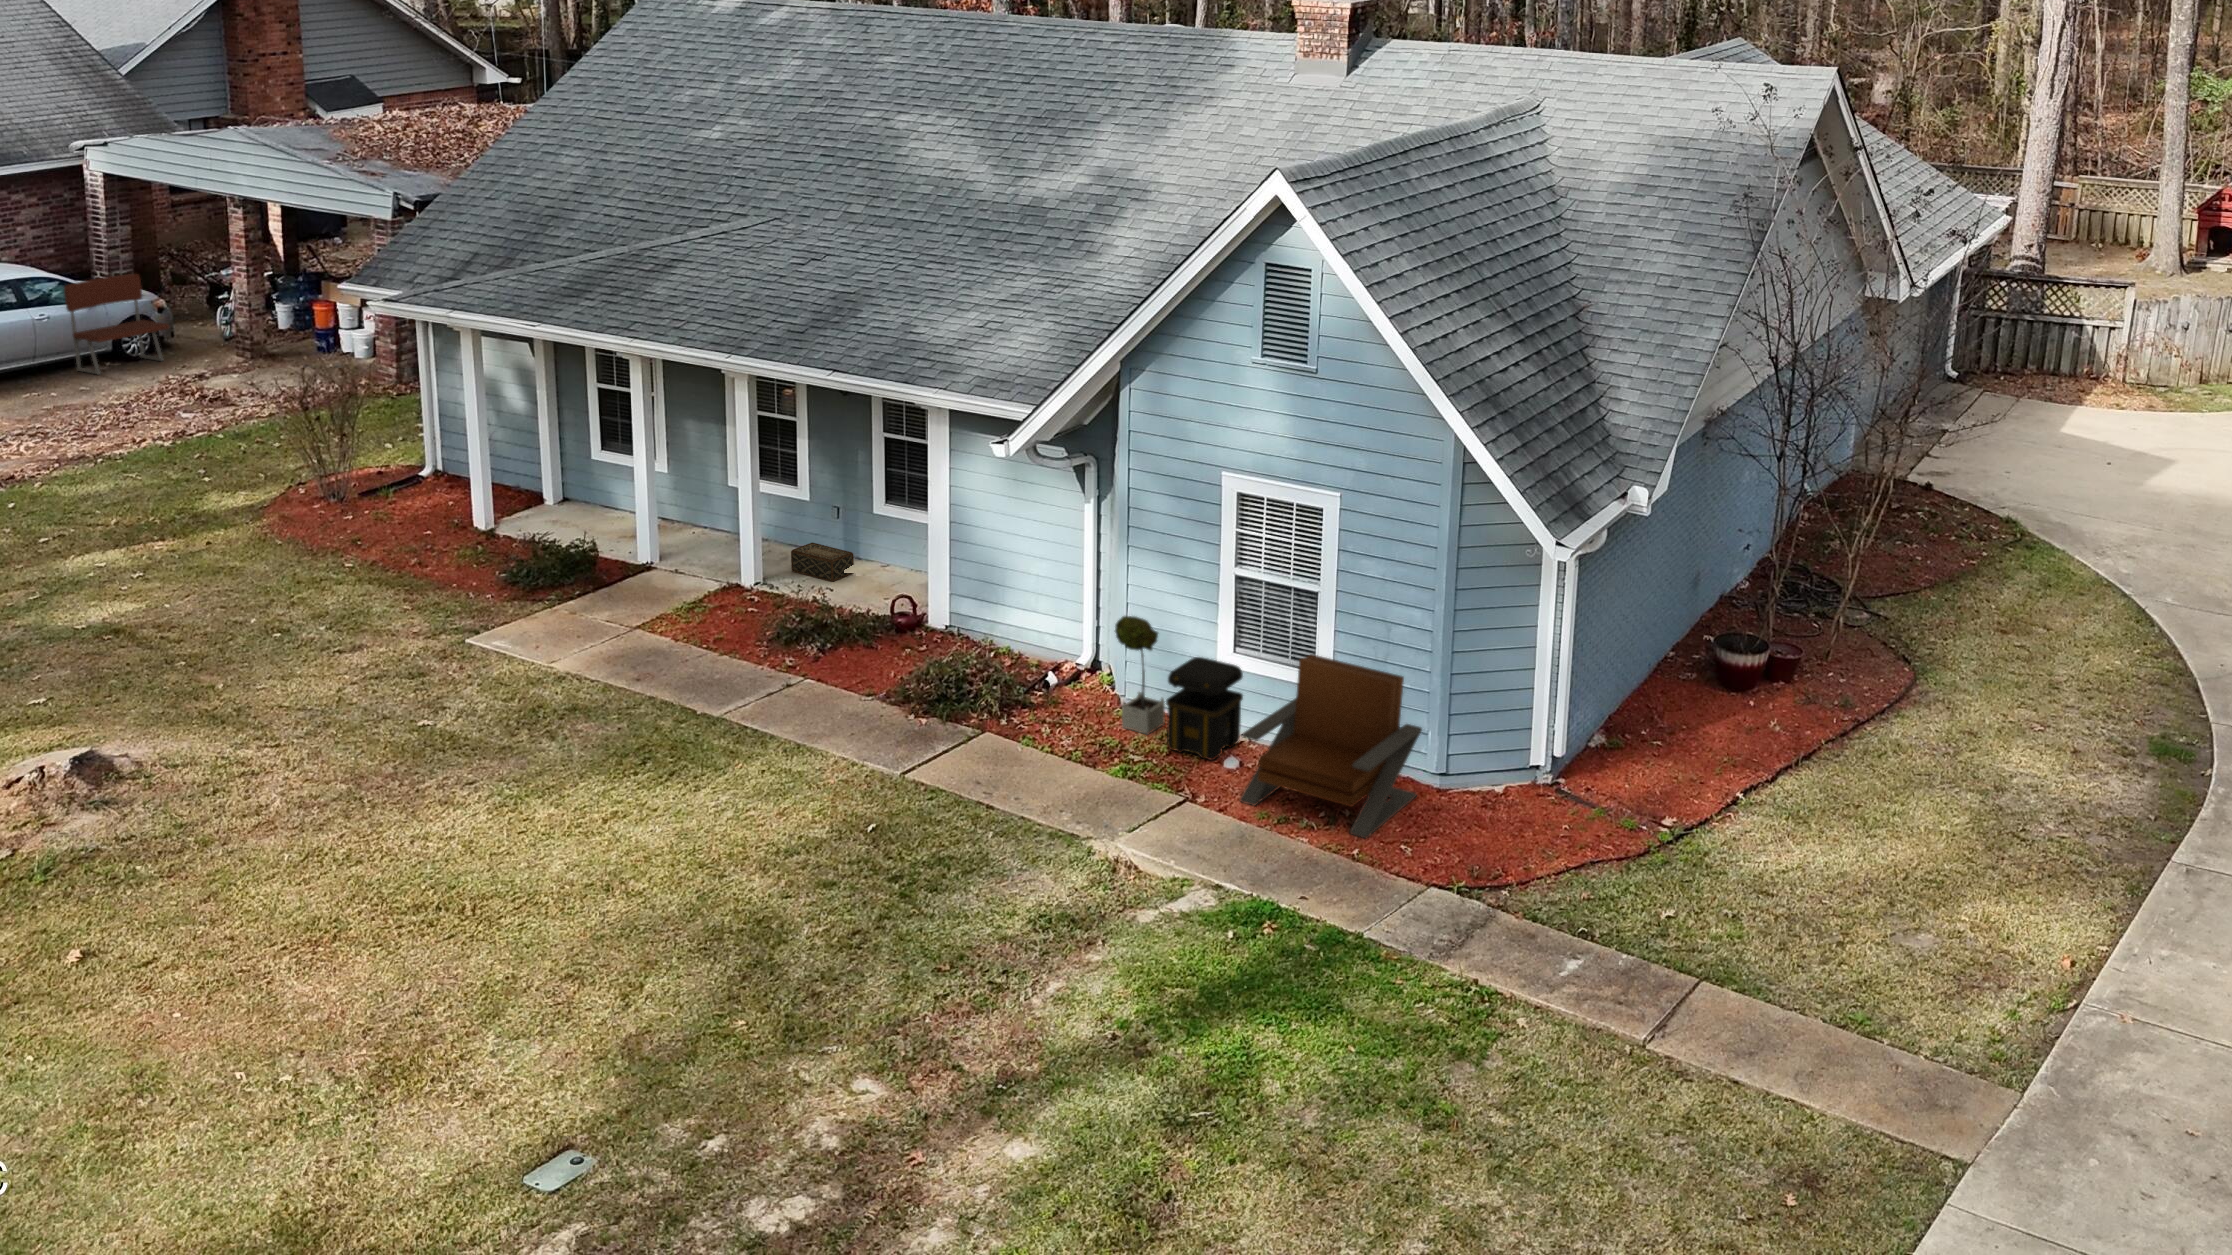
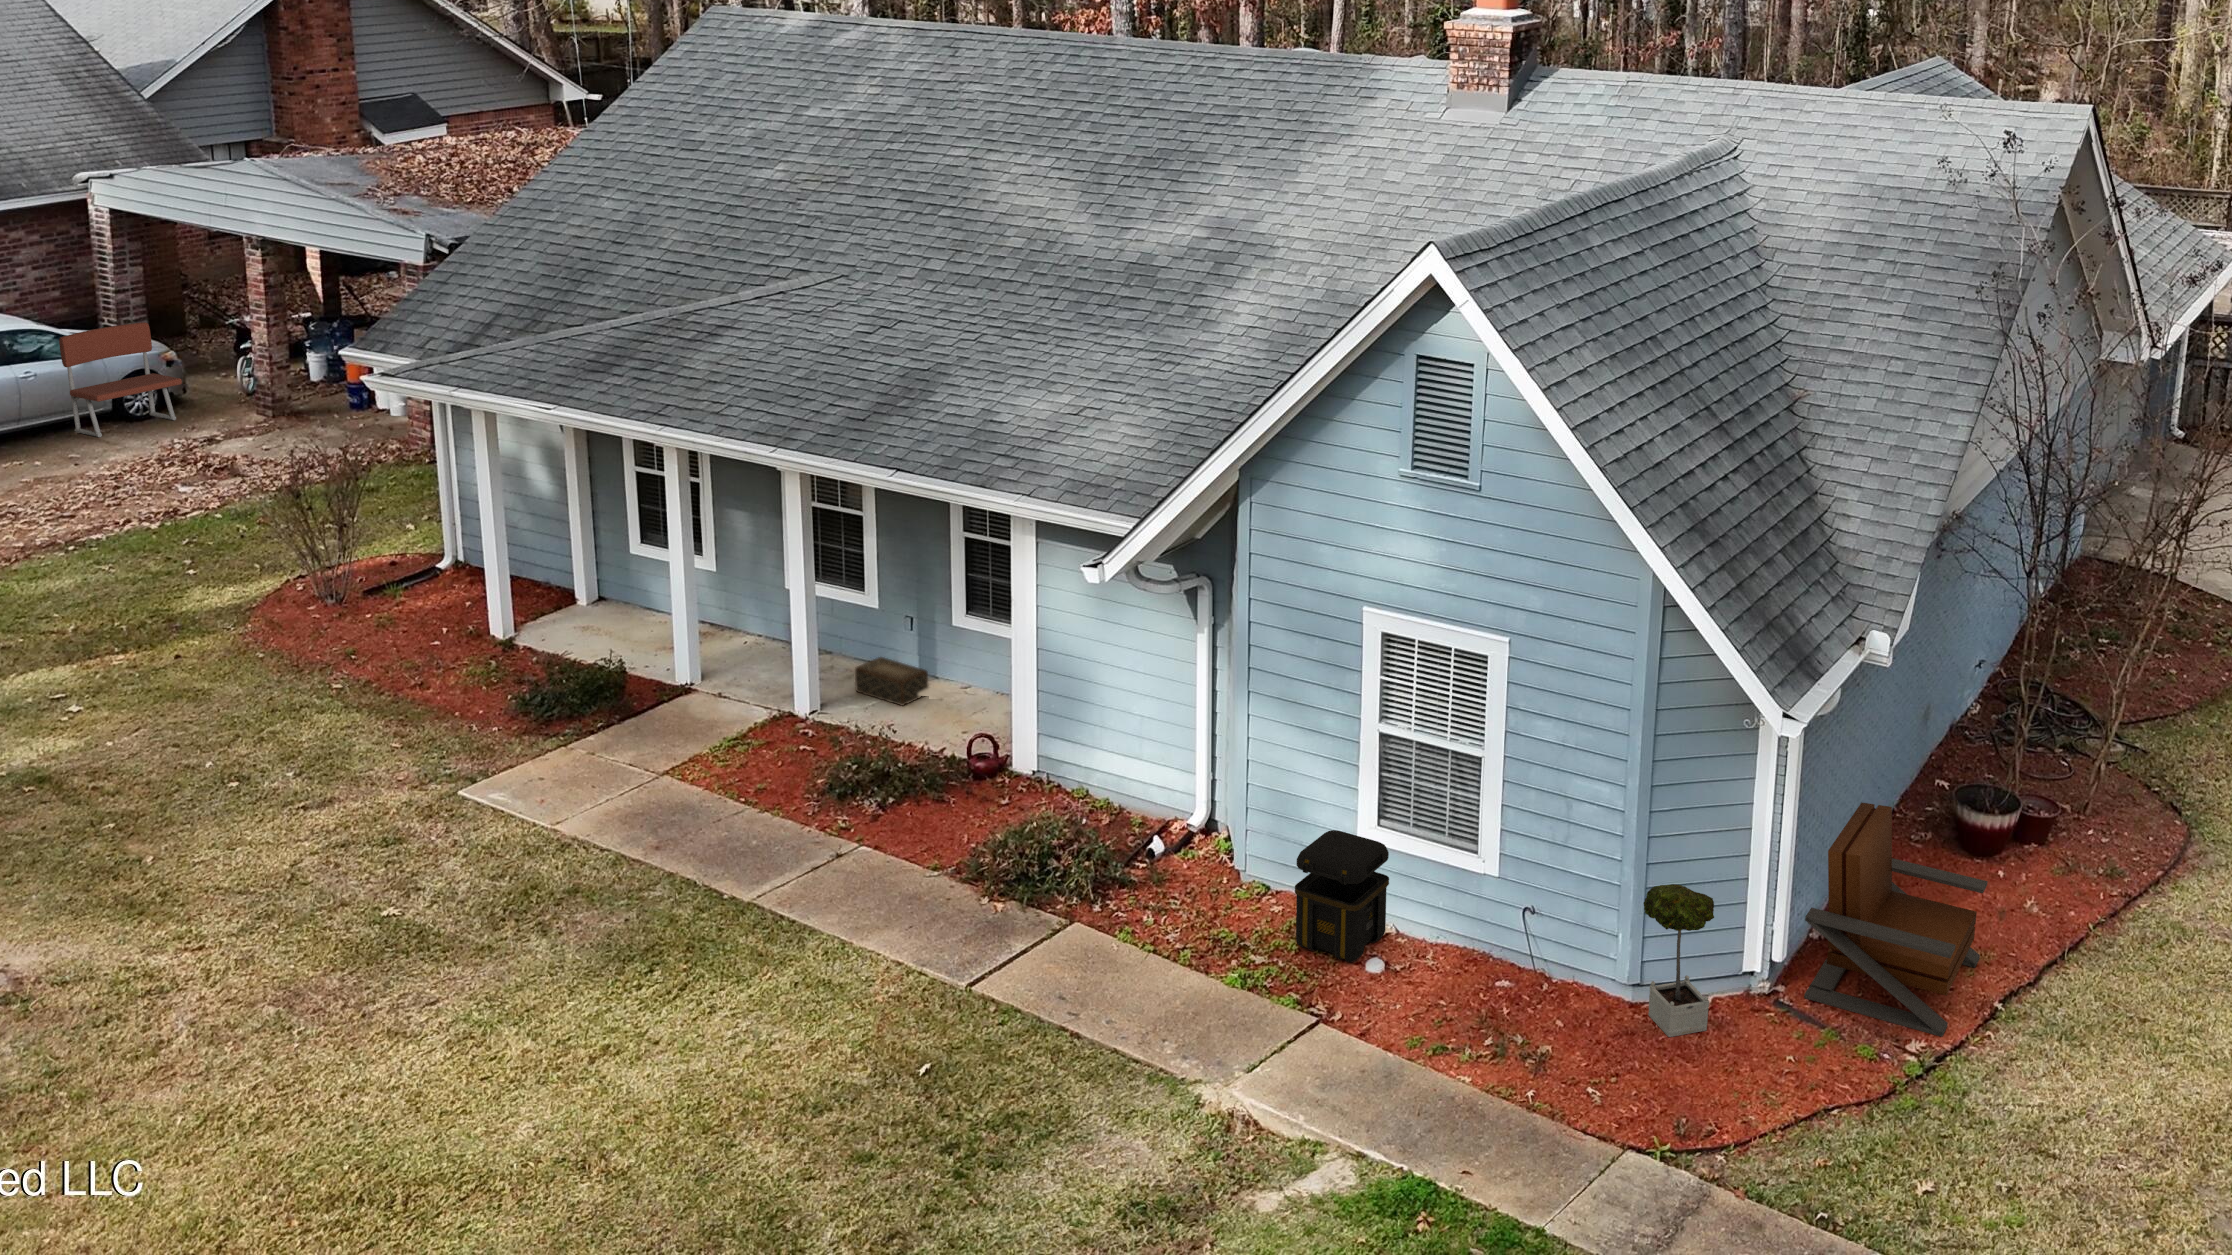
potted tree: present [1115,616,1165,734] -> present [1644,884,1714,1037]
lounge chair: present [1240,654,1422,838] -> present [1804,803,1988,1037]

